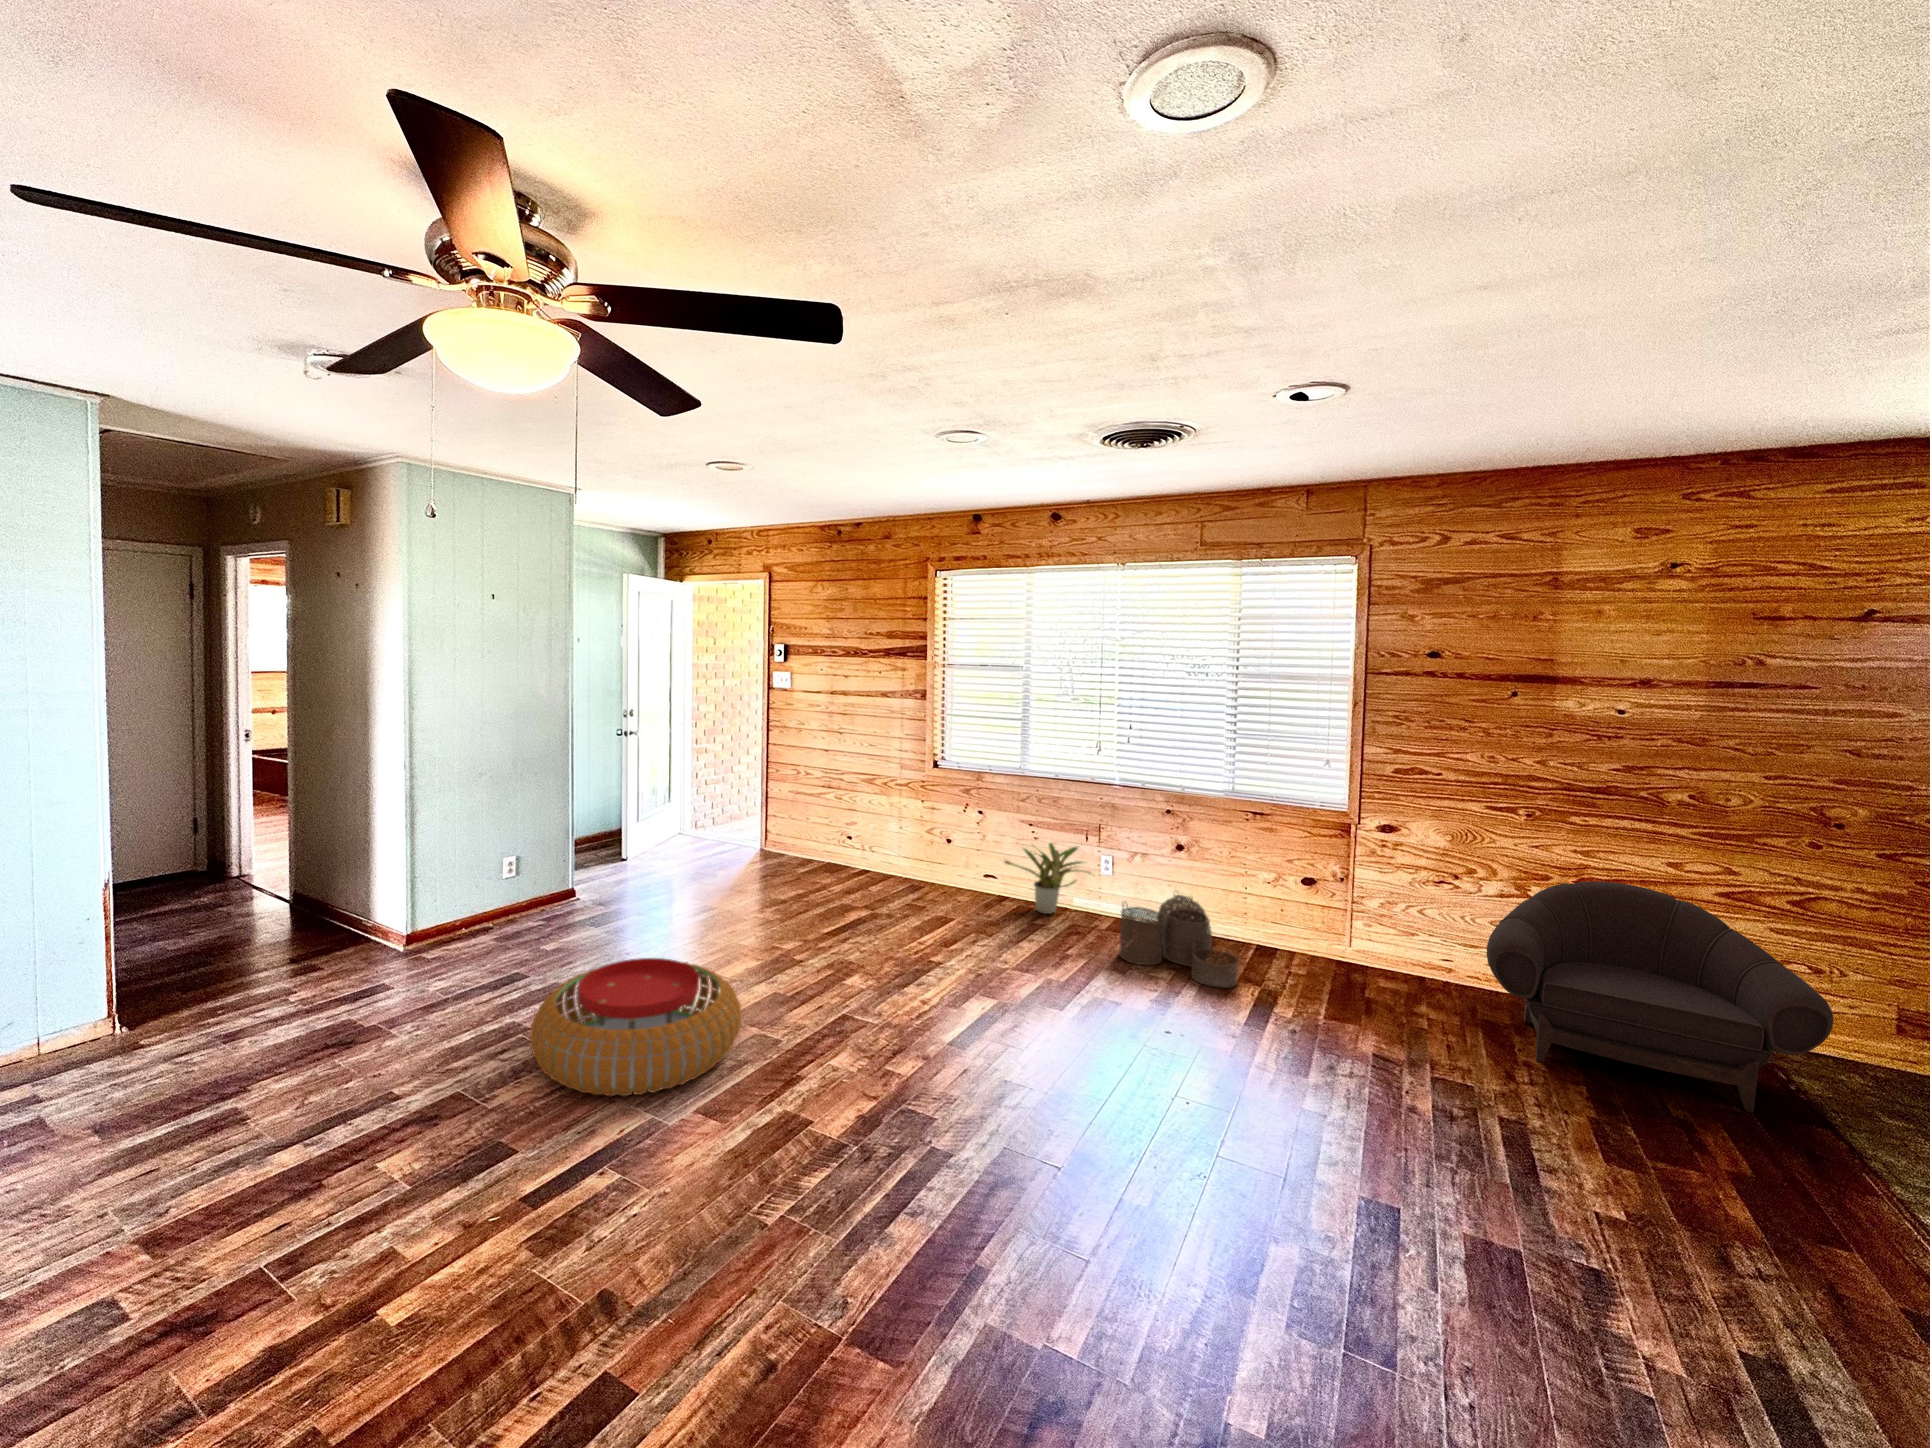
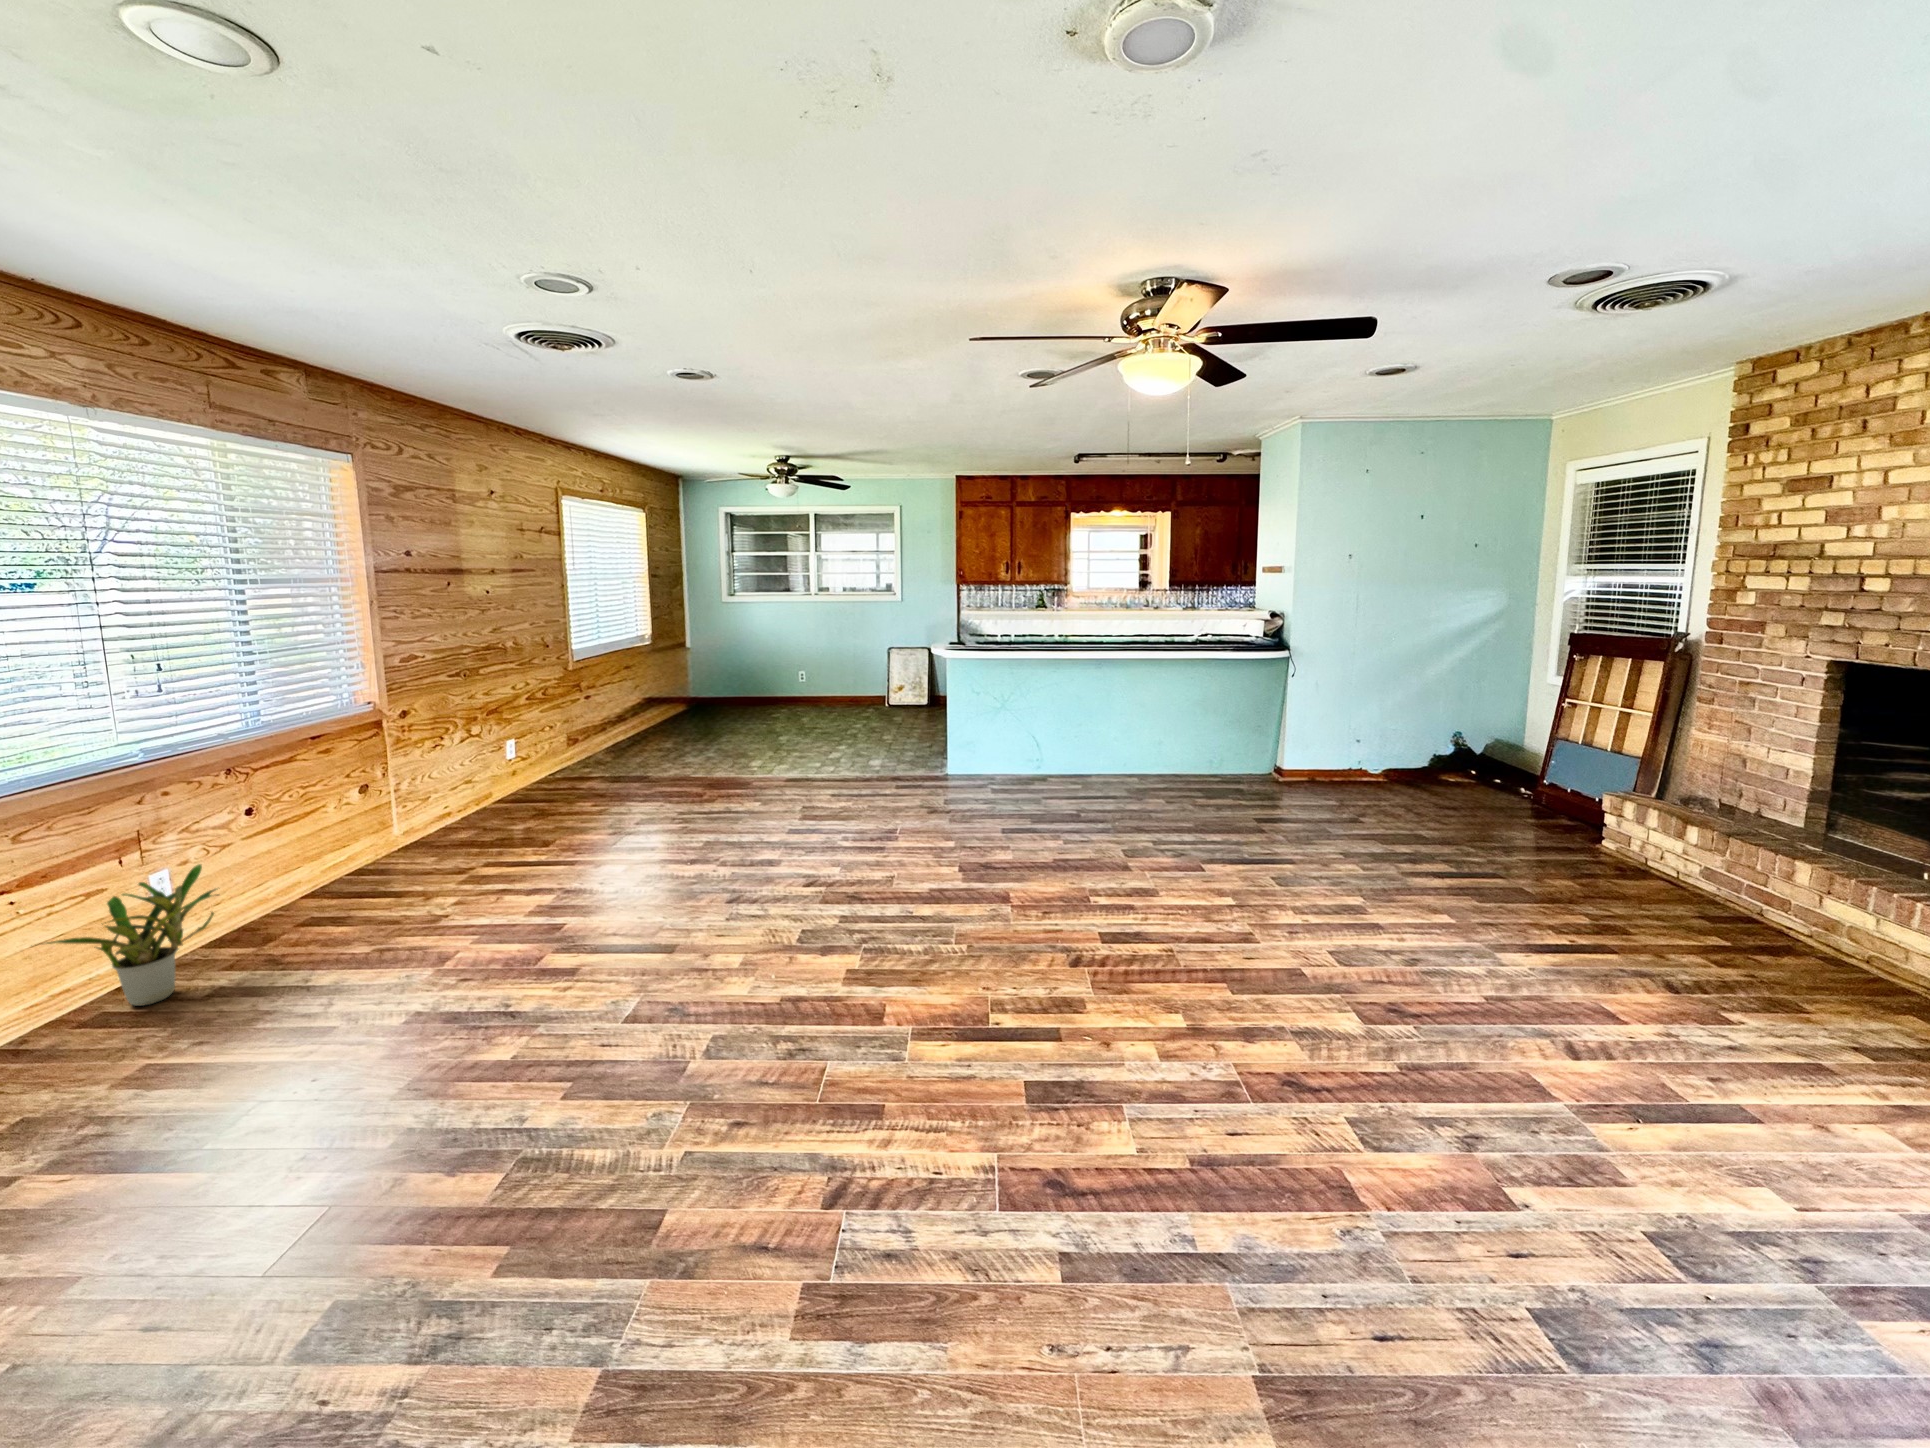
armchair: present [1487,882,1833,1113] -> none [496,696,640,803]
woven basket: present [1119,895,1239,988] -> none [279,842,483,926]
pouf: present [530,958,741,1096] -> none [653,988,941,1225]

